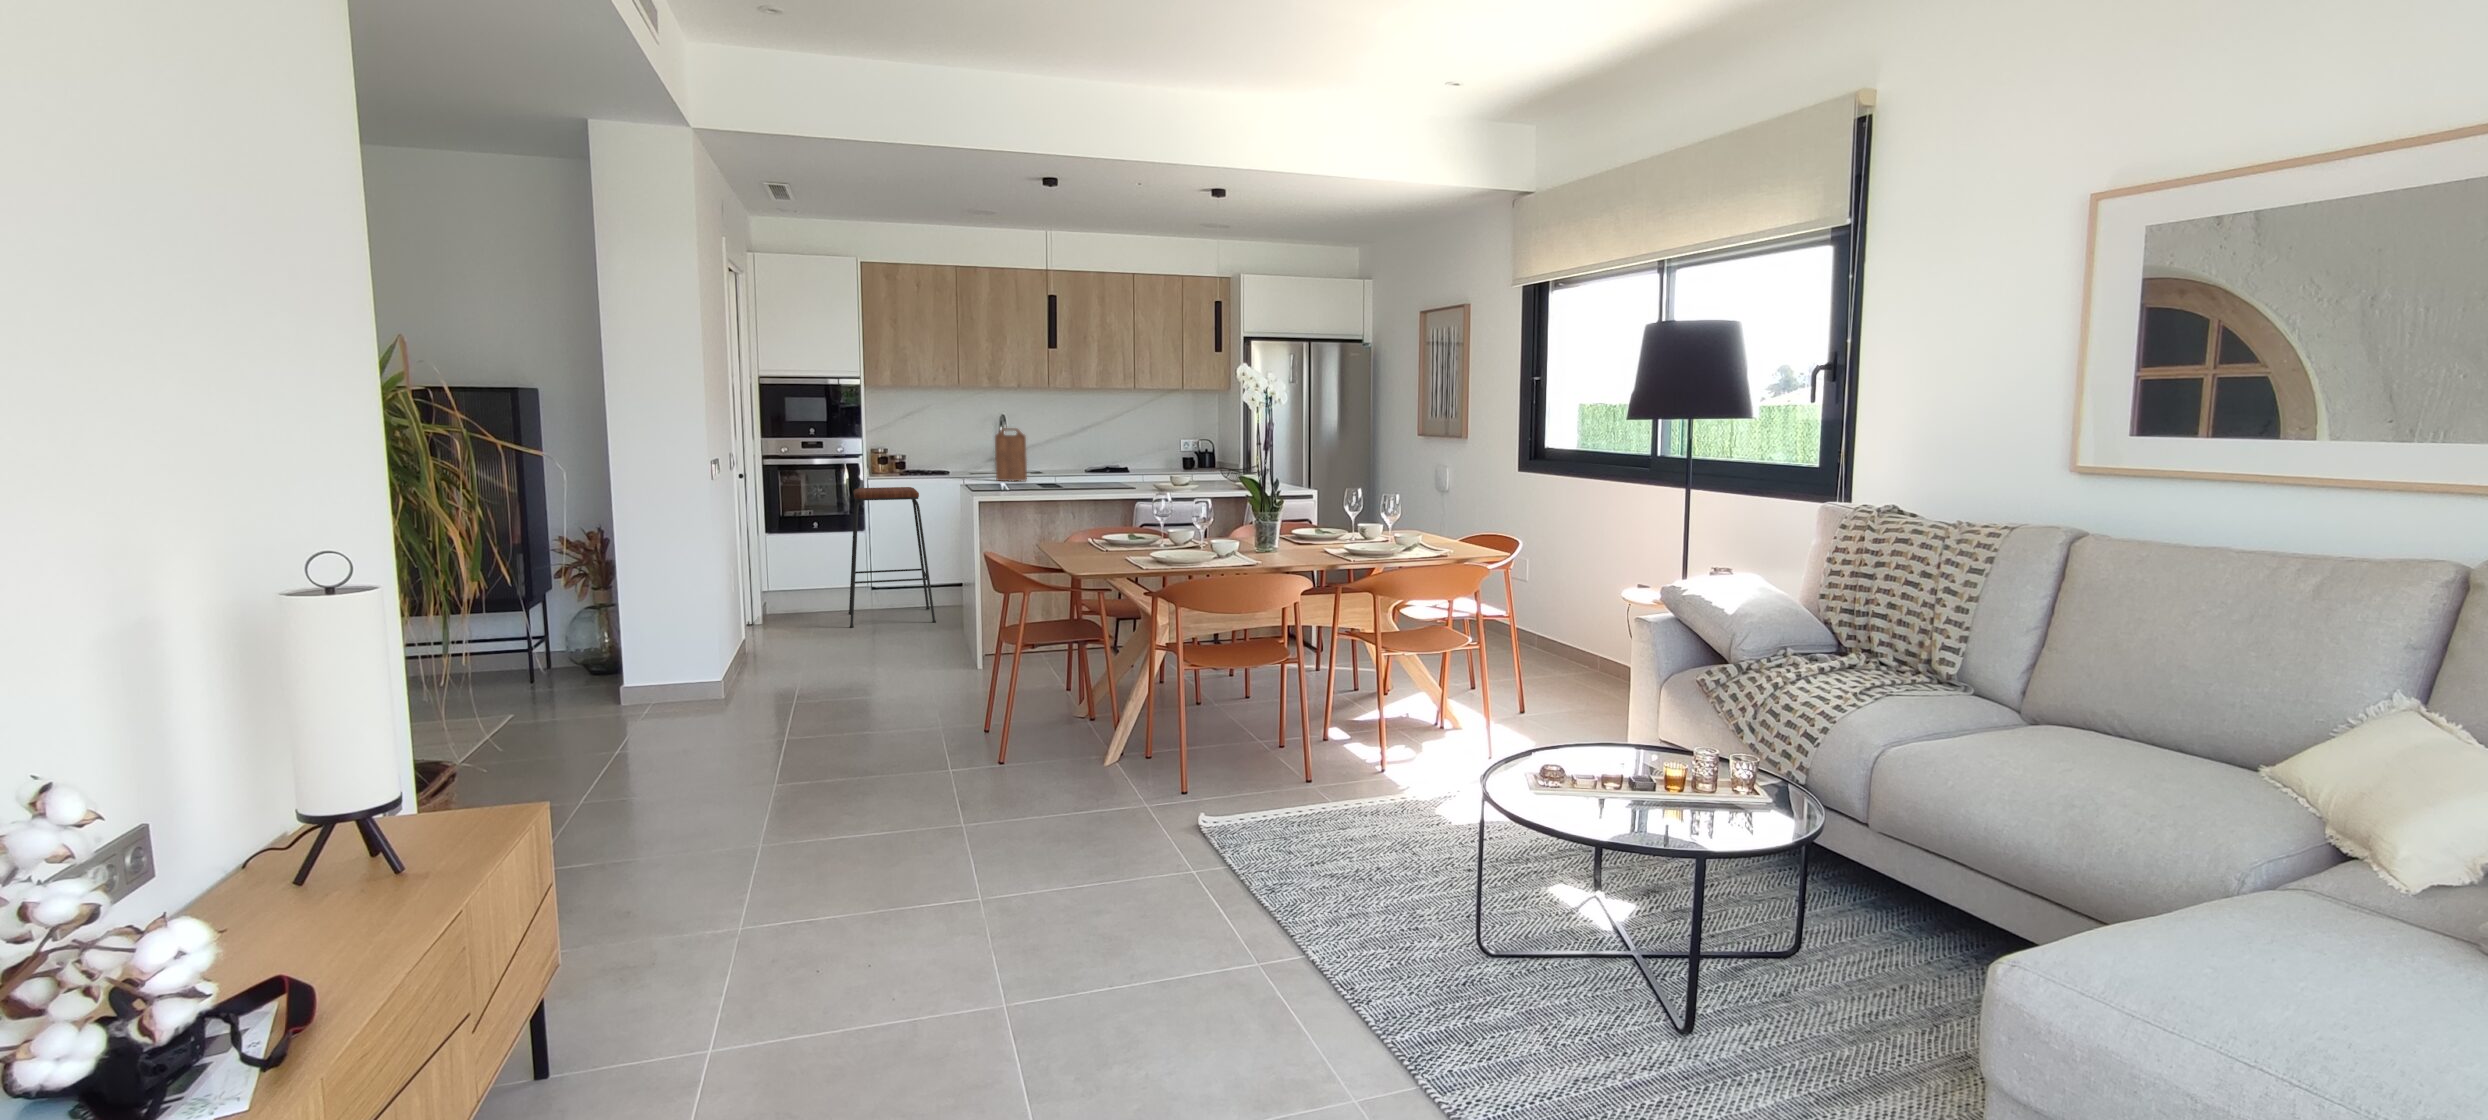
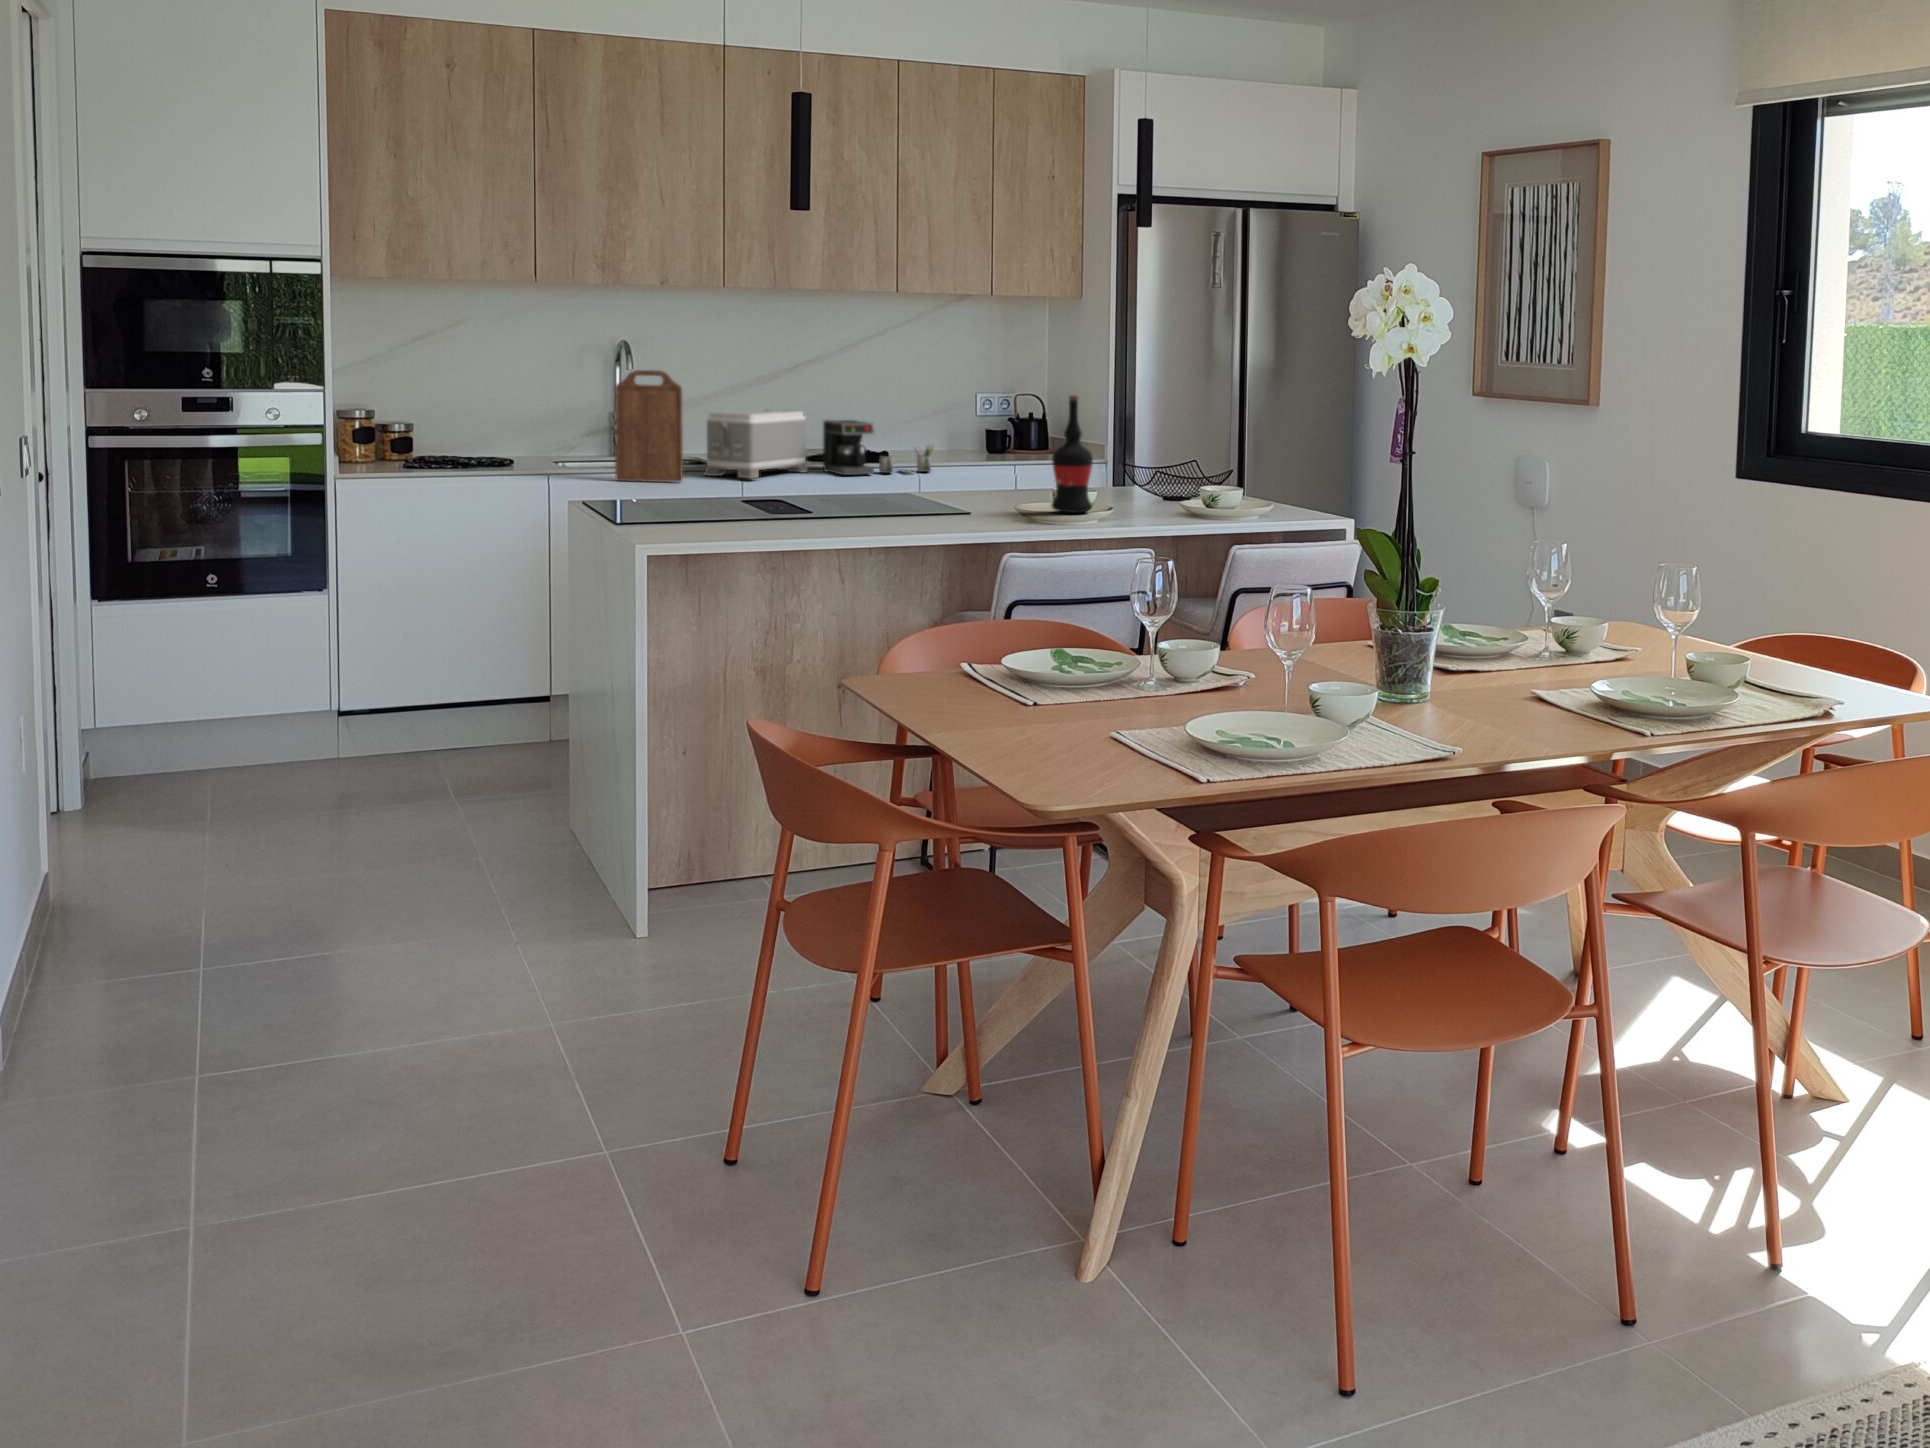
wine bottle: none [1173,433,1193,488] -> present [1052,395,1093,513]
toaster: none [1039,447,1091,480] -> present [704,409,808,479]
coffee maker: none [1098,452,1152,479] -> present [823,420,933,475]
bar stool: present [848,487,936,628] -> none [285,498,493,817]

